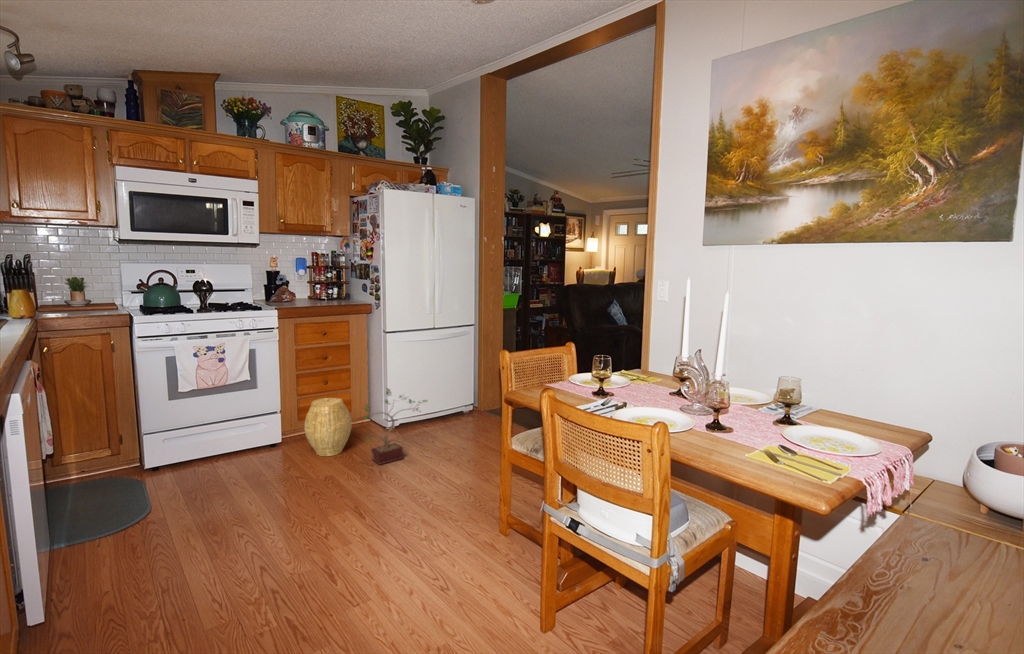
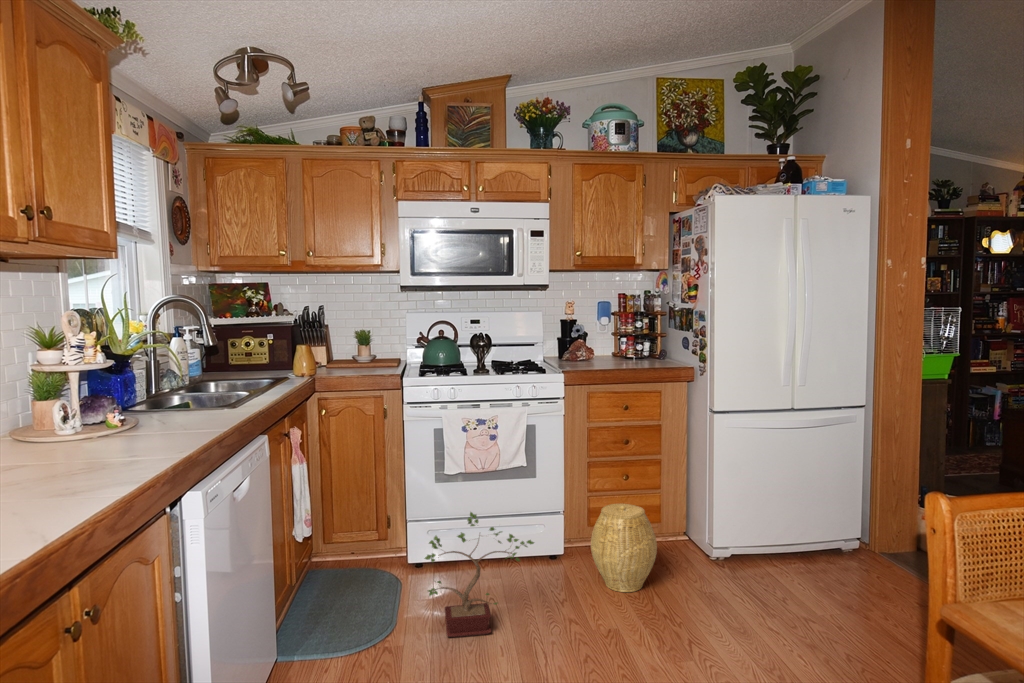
potted plant: present [364,388,427,465] -> present [425,512,534,637]

